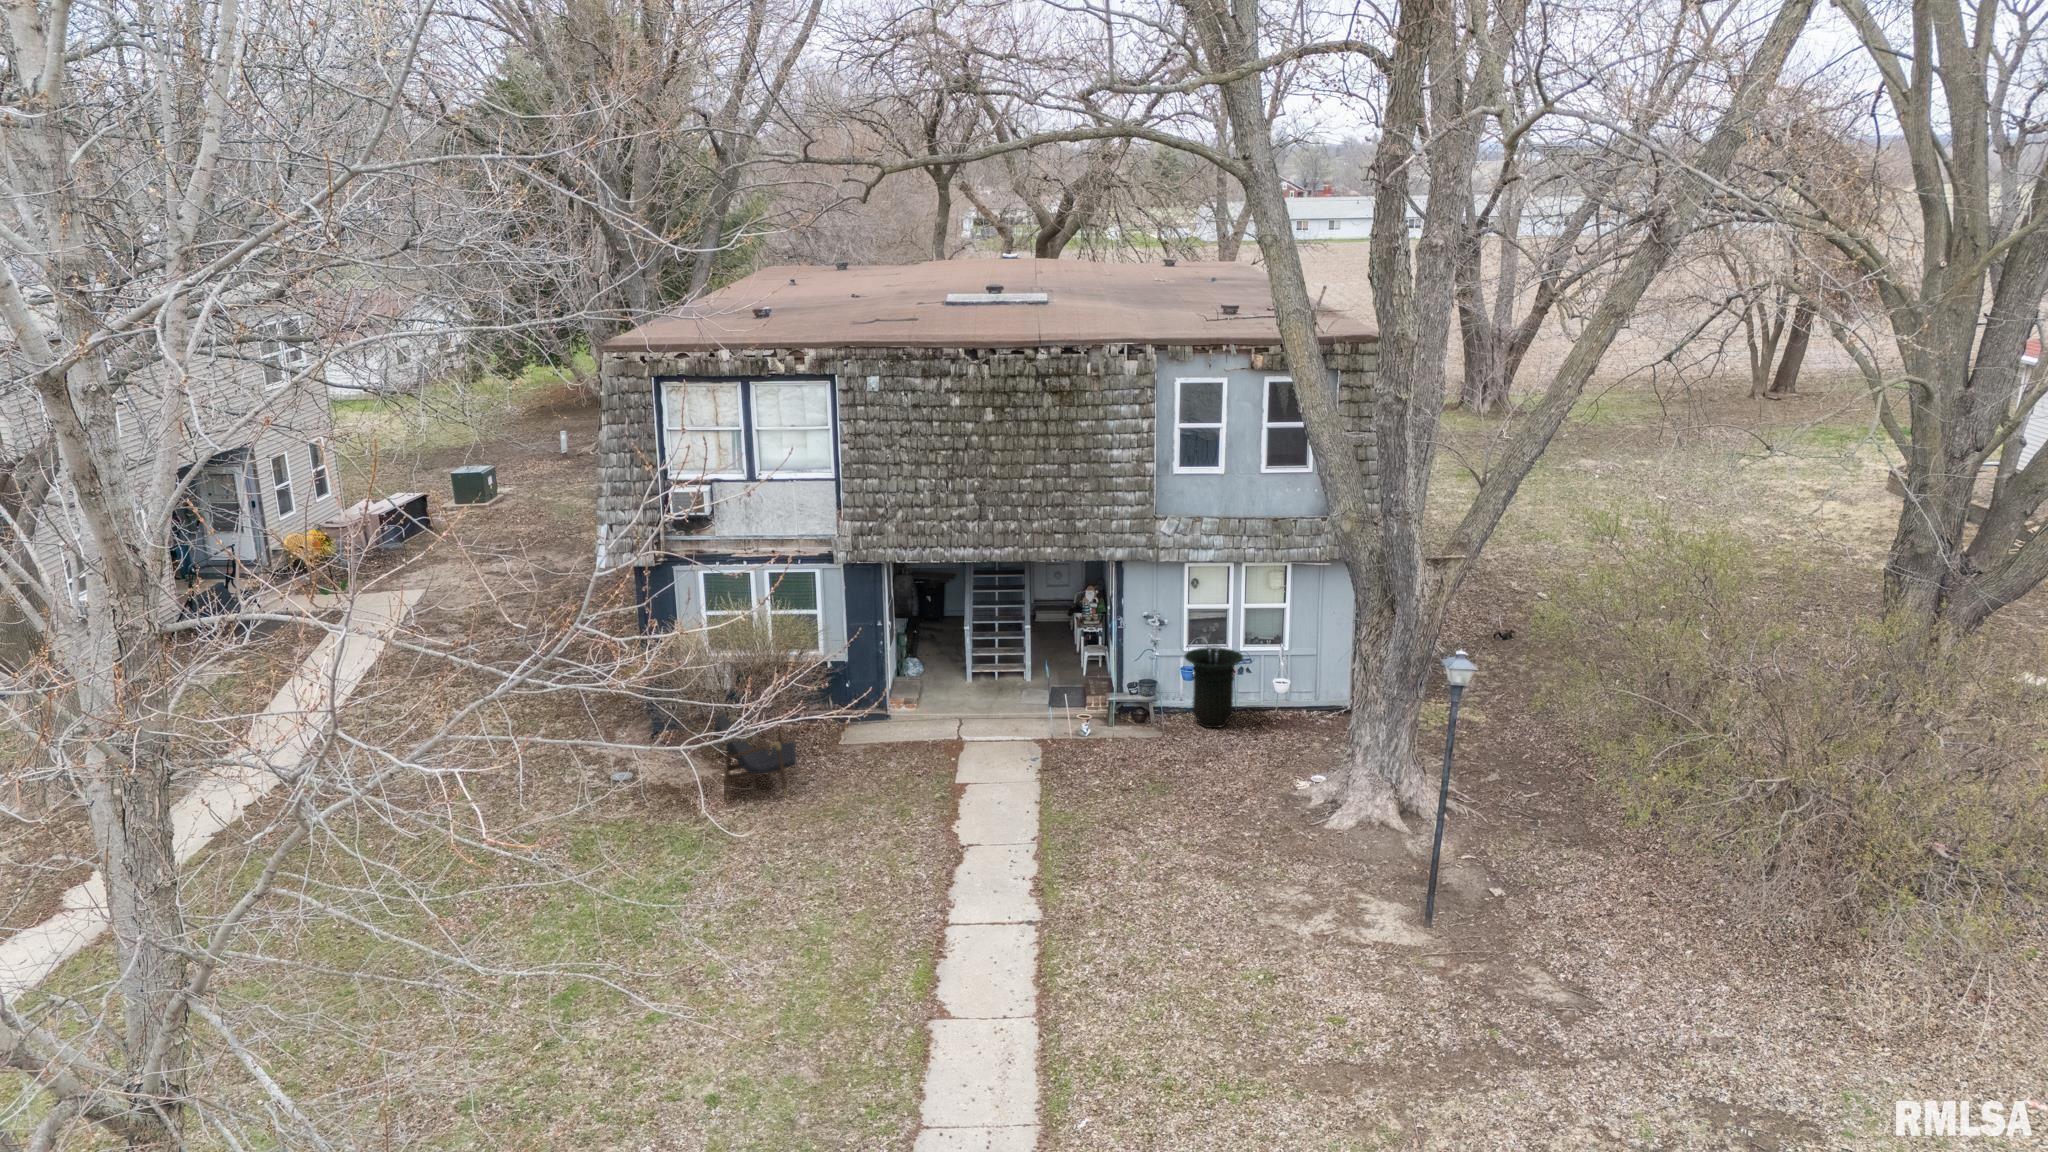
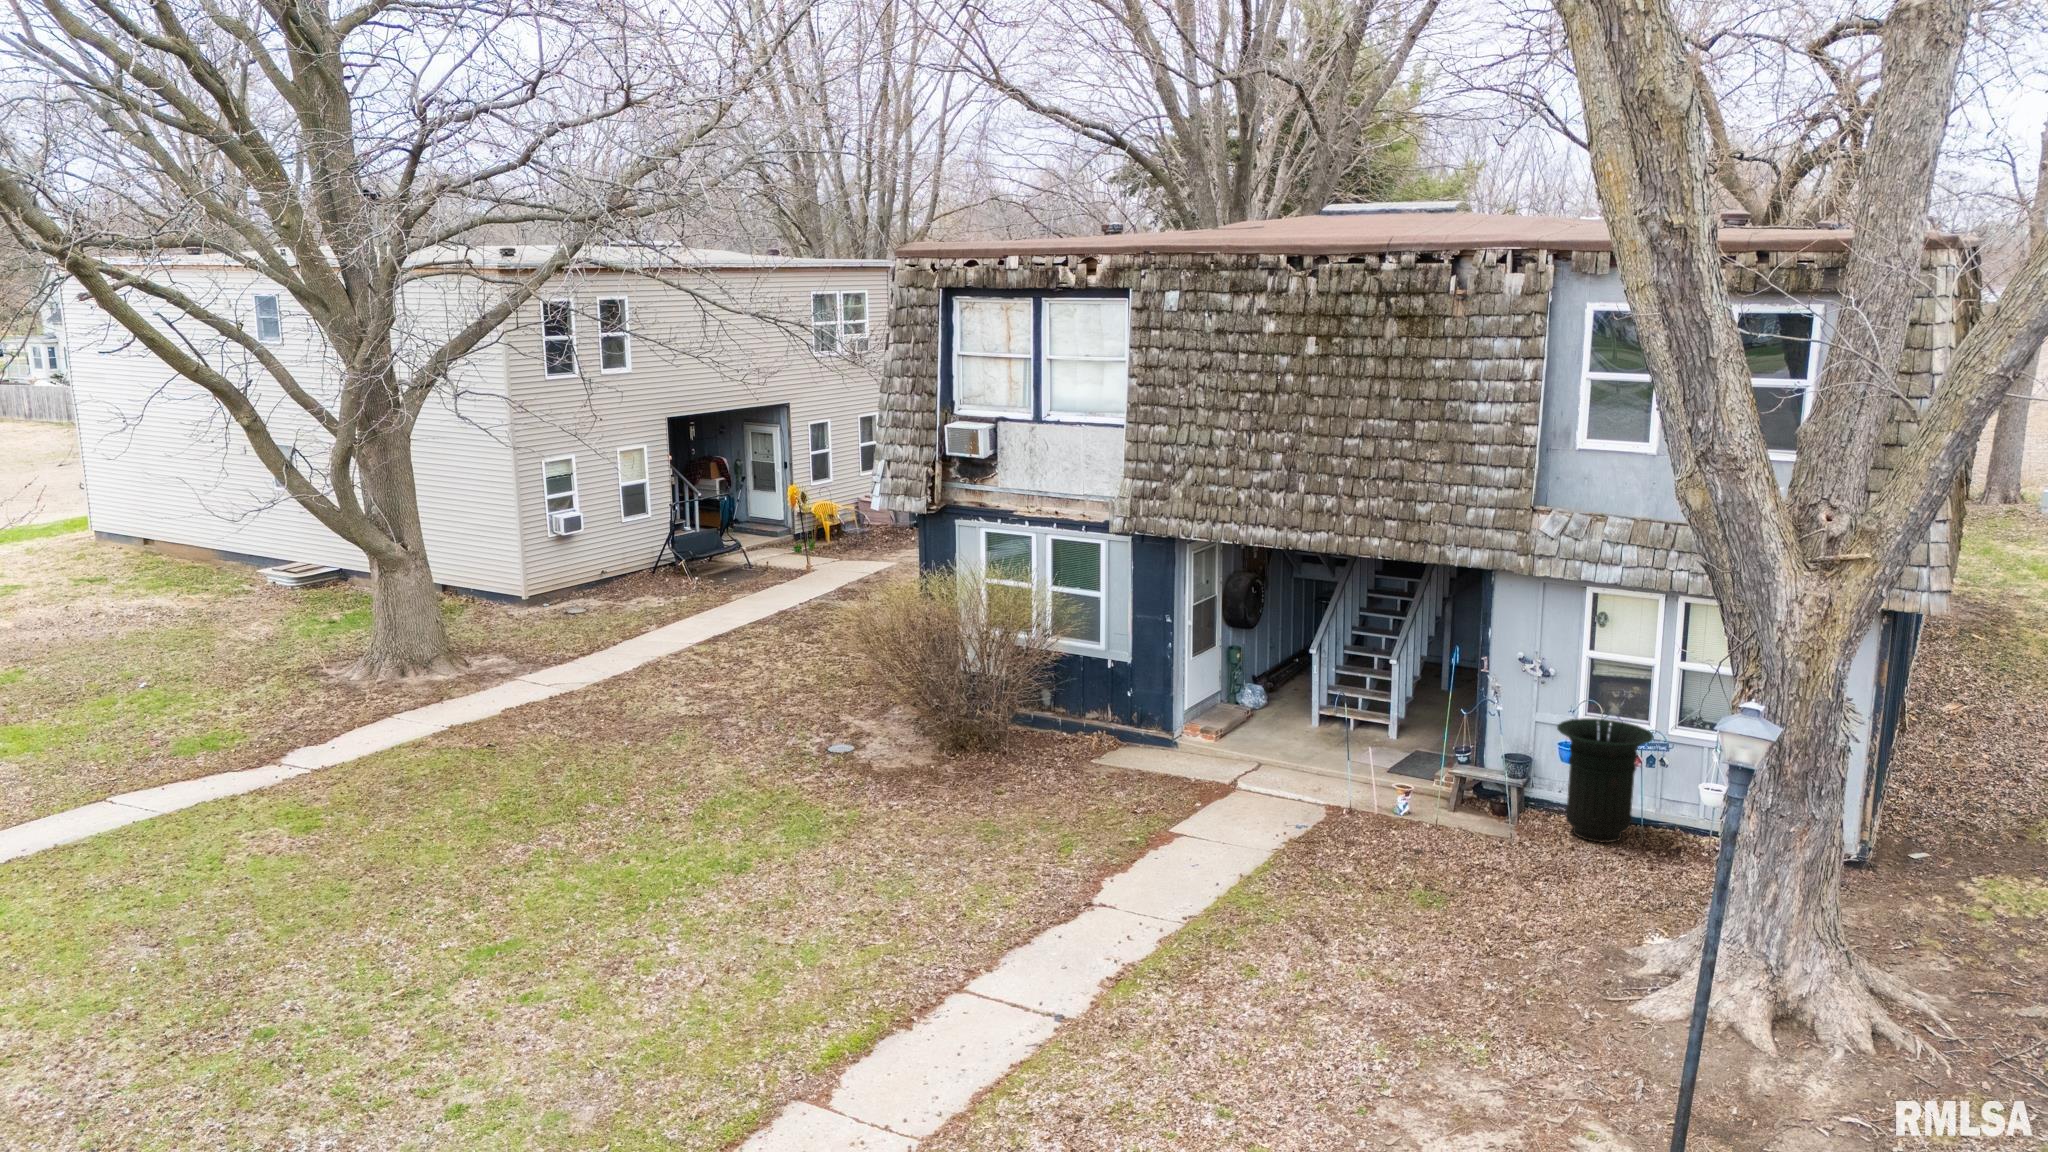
lounge chair: present [714,713,797,799] -> none [892,675,1004,793]

